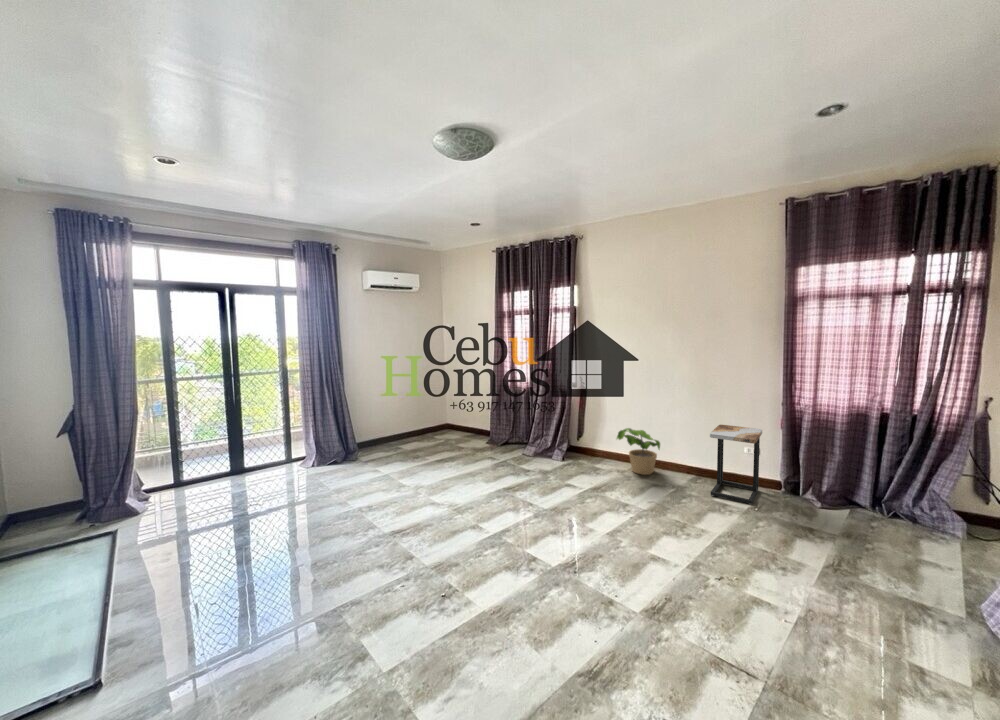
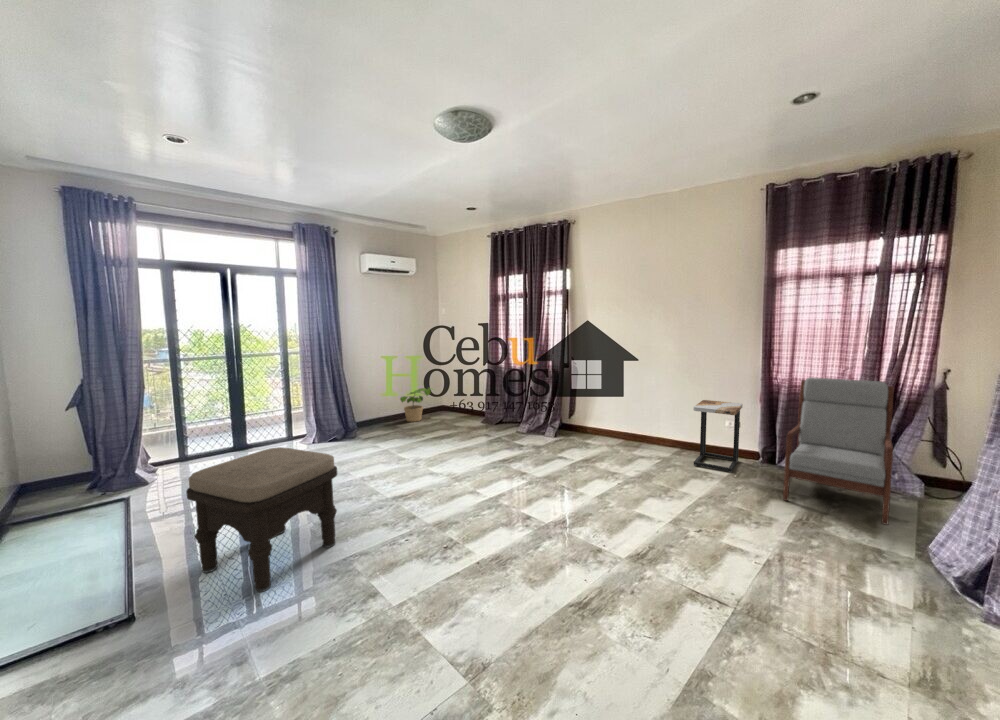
armchair: none [810,404,934,573] -> present [783,377,894,525]
potted plant: present [617,428,660,475] -> present [400,388,431,422]
ottoman: none [166,484,329,651] -> present [186,447,337,592]

